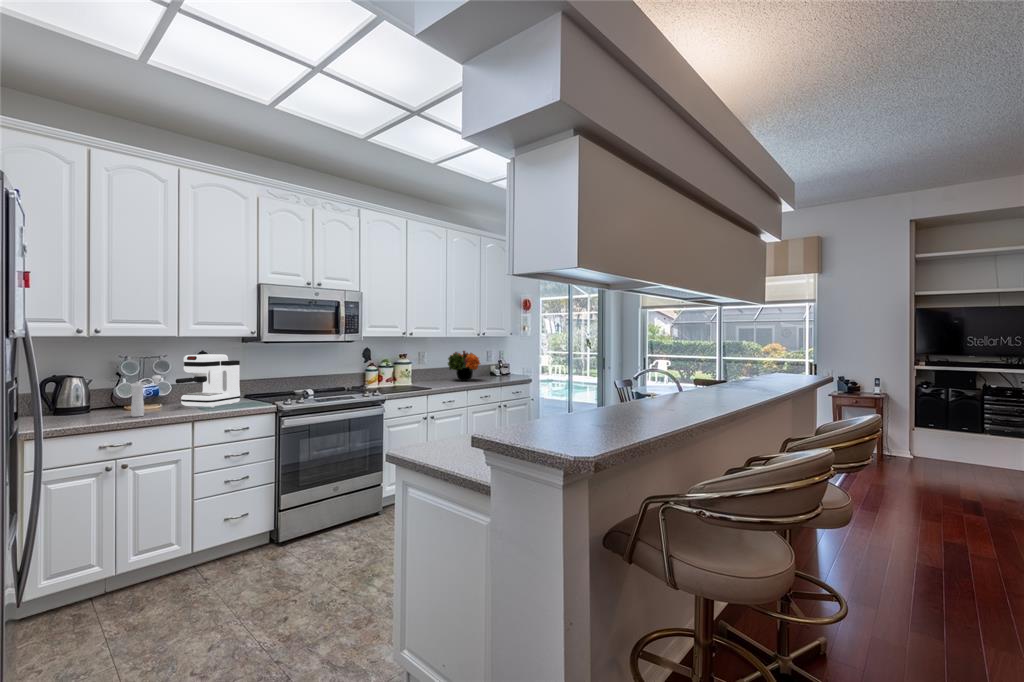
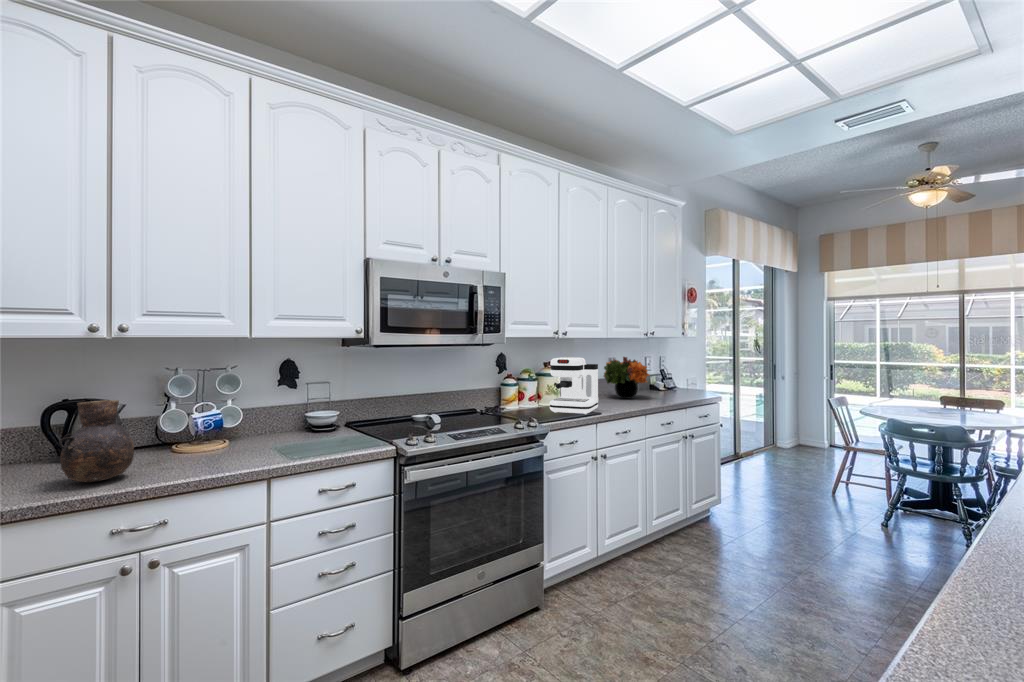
coffee maker: present [176,354,240,407] -> present [550,357,598,414]
vase: none [63,374,107,421] -> present [59,400,134,482]
pepper mill: present [131,375,161,417] -> none [172,400,223,471]

